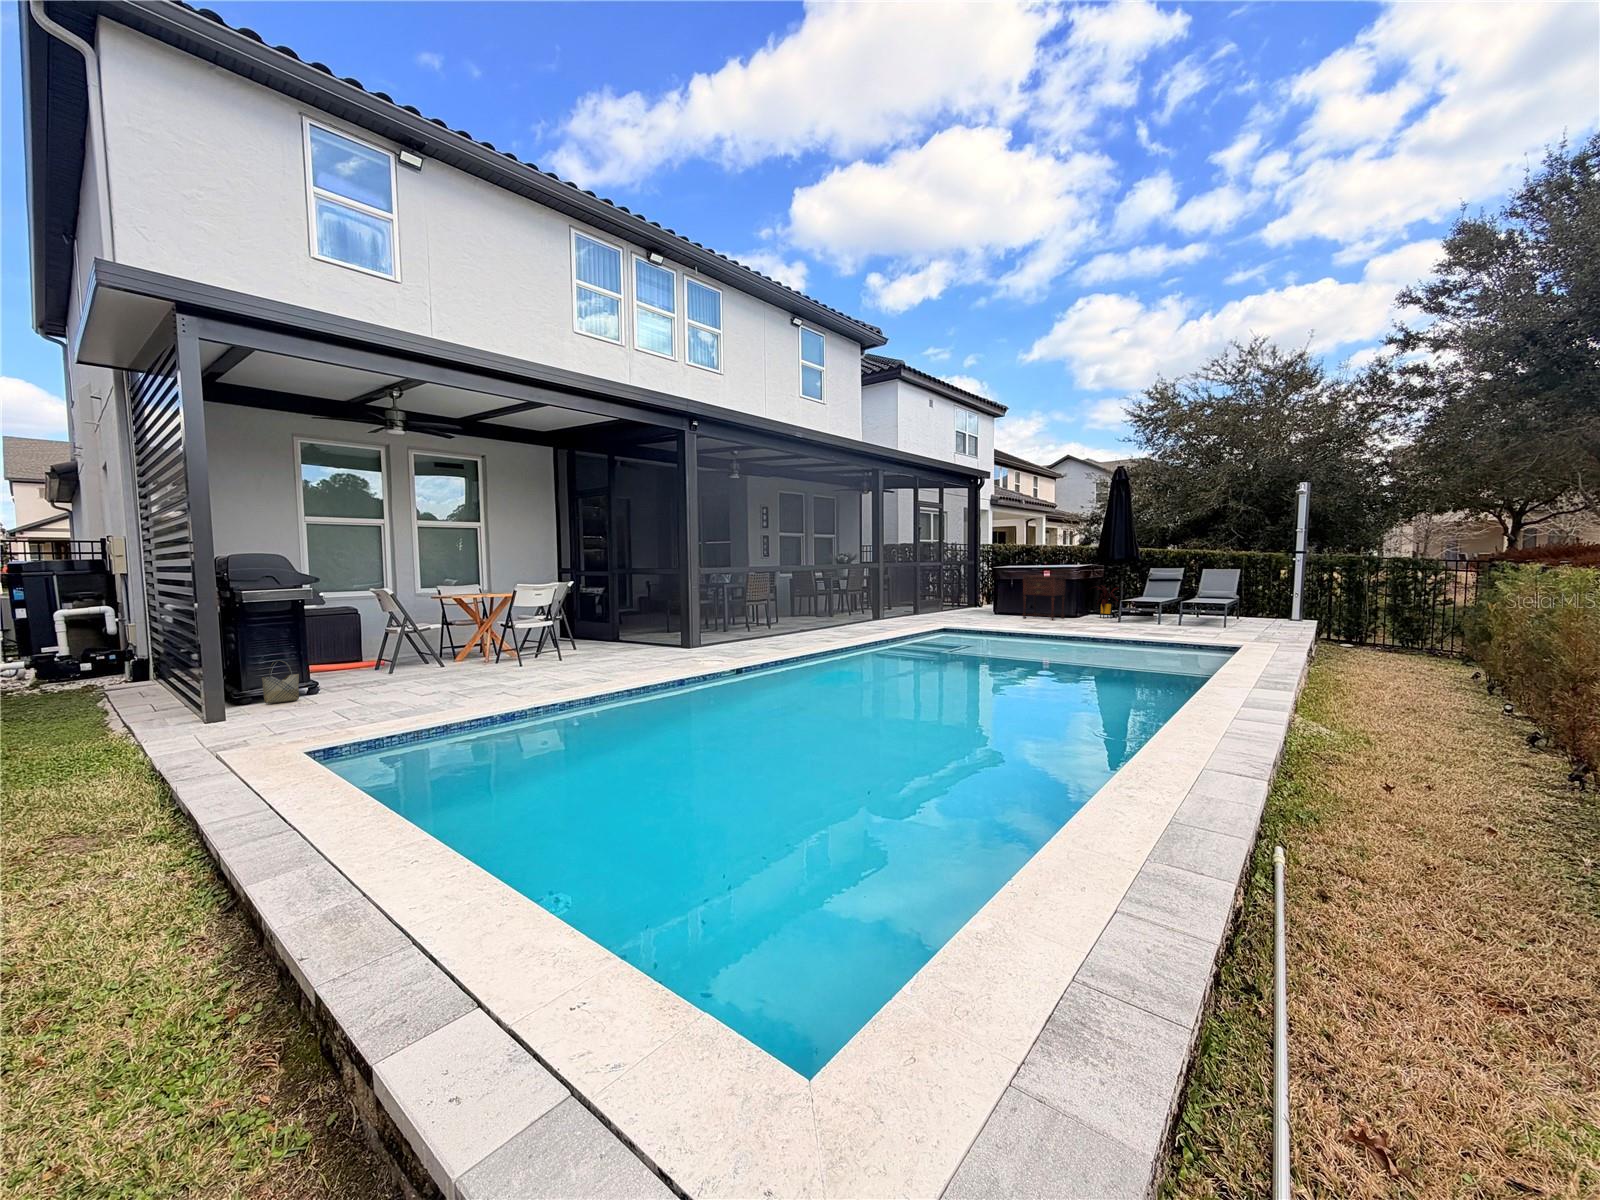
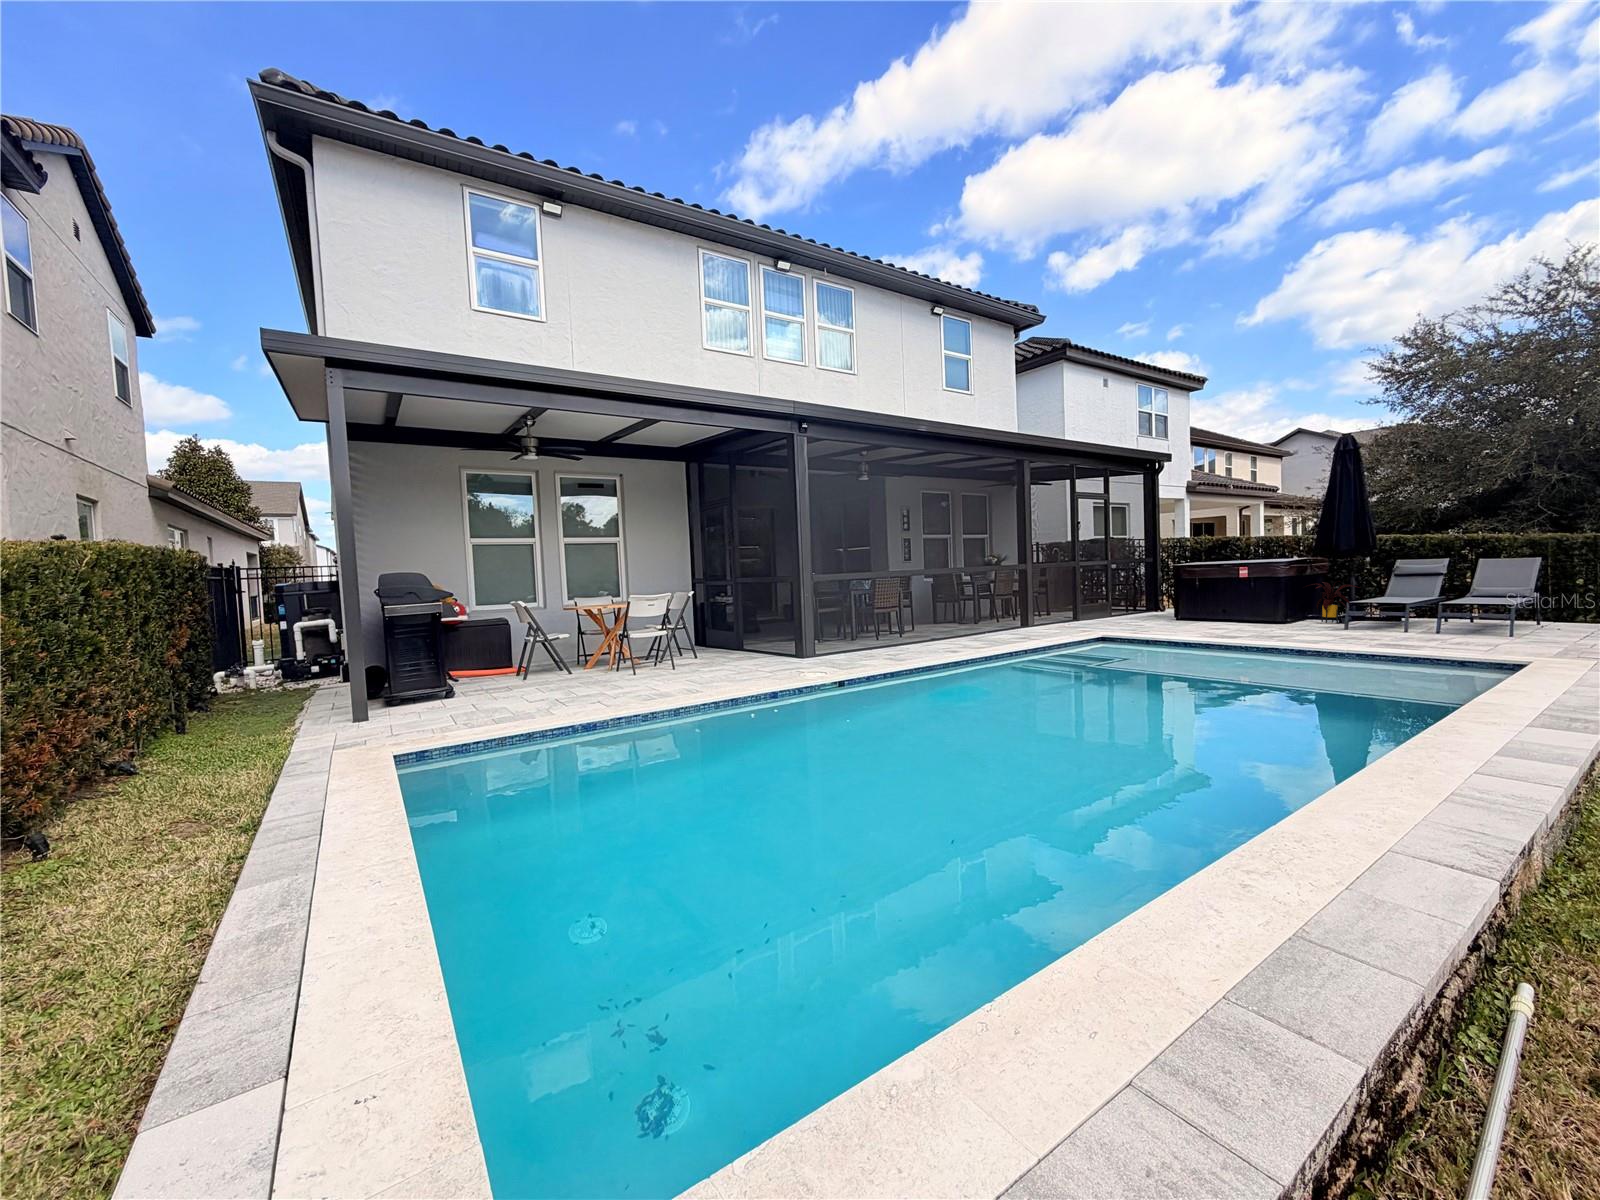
side table: present [1023,575,1066,620] -> none [1212,571,1273,625]
woven basket: present [262,660,299,703] -> none [390,670,423,709]

